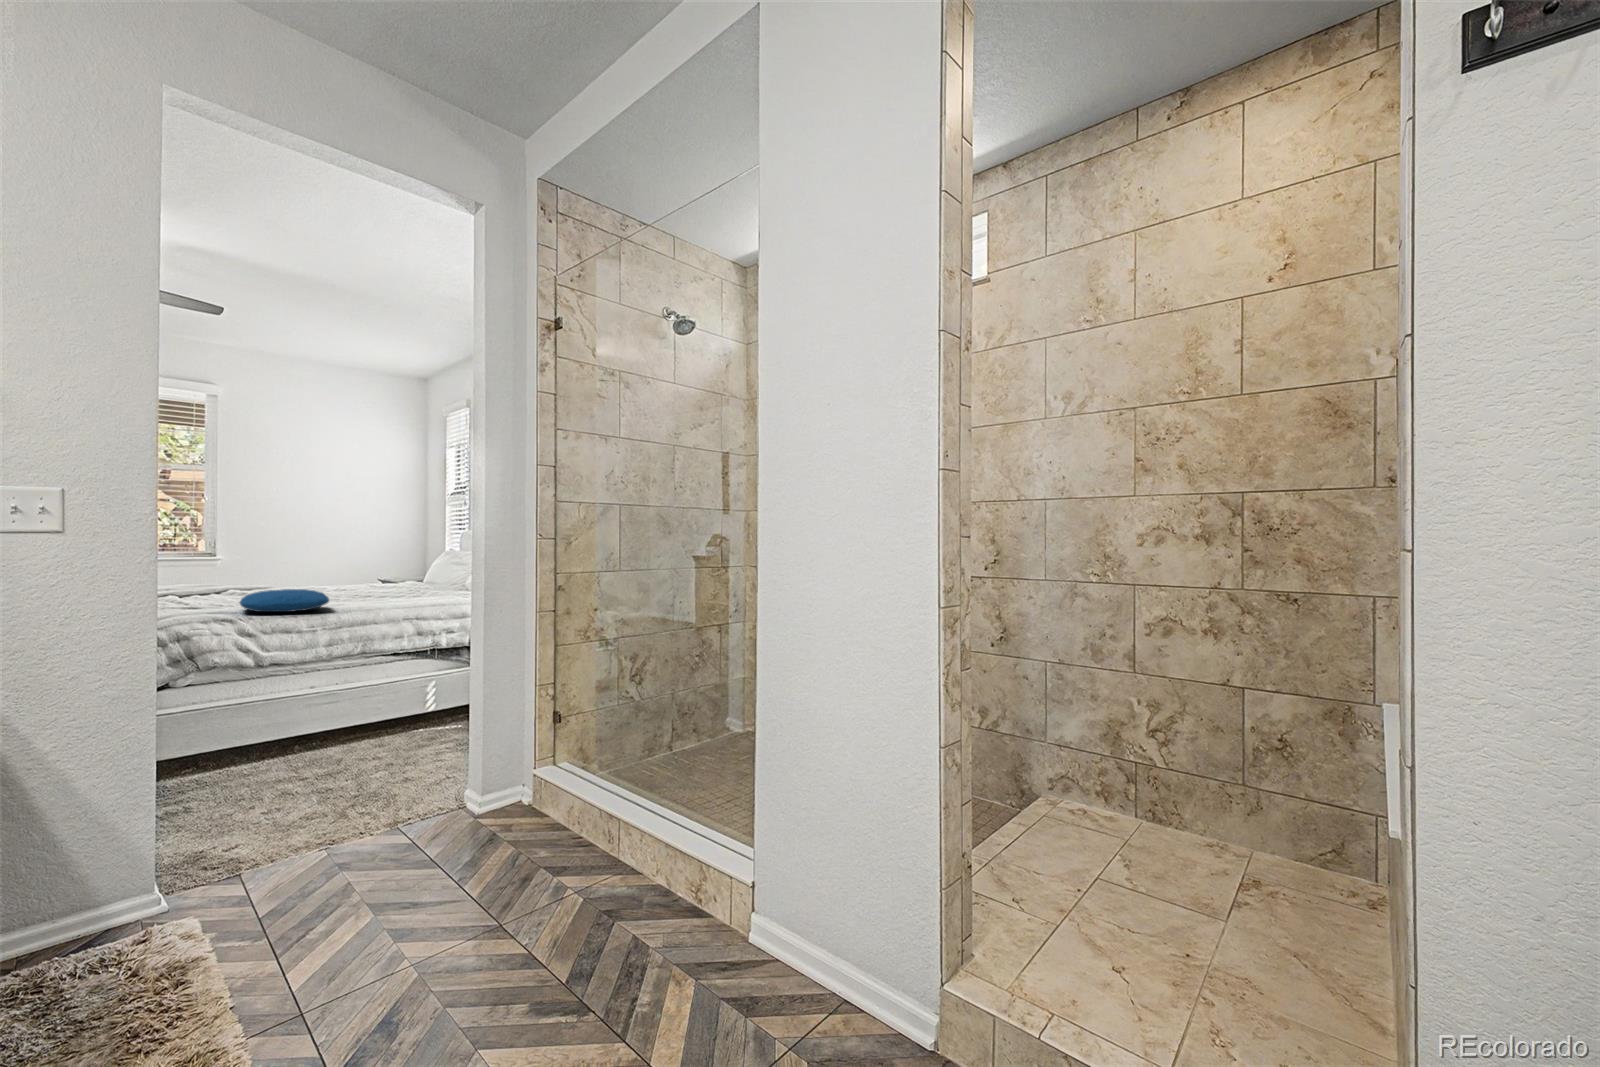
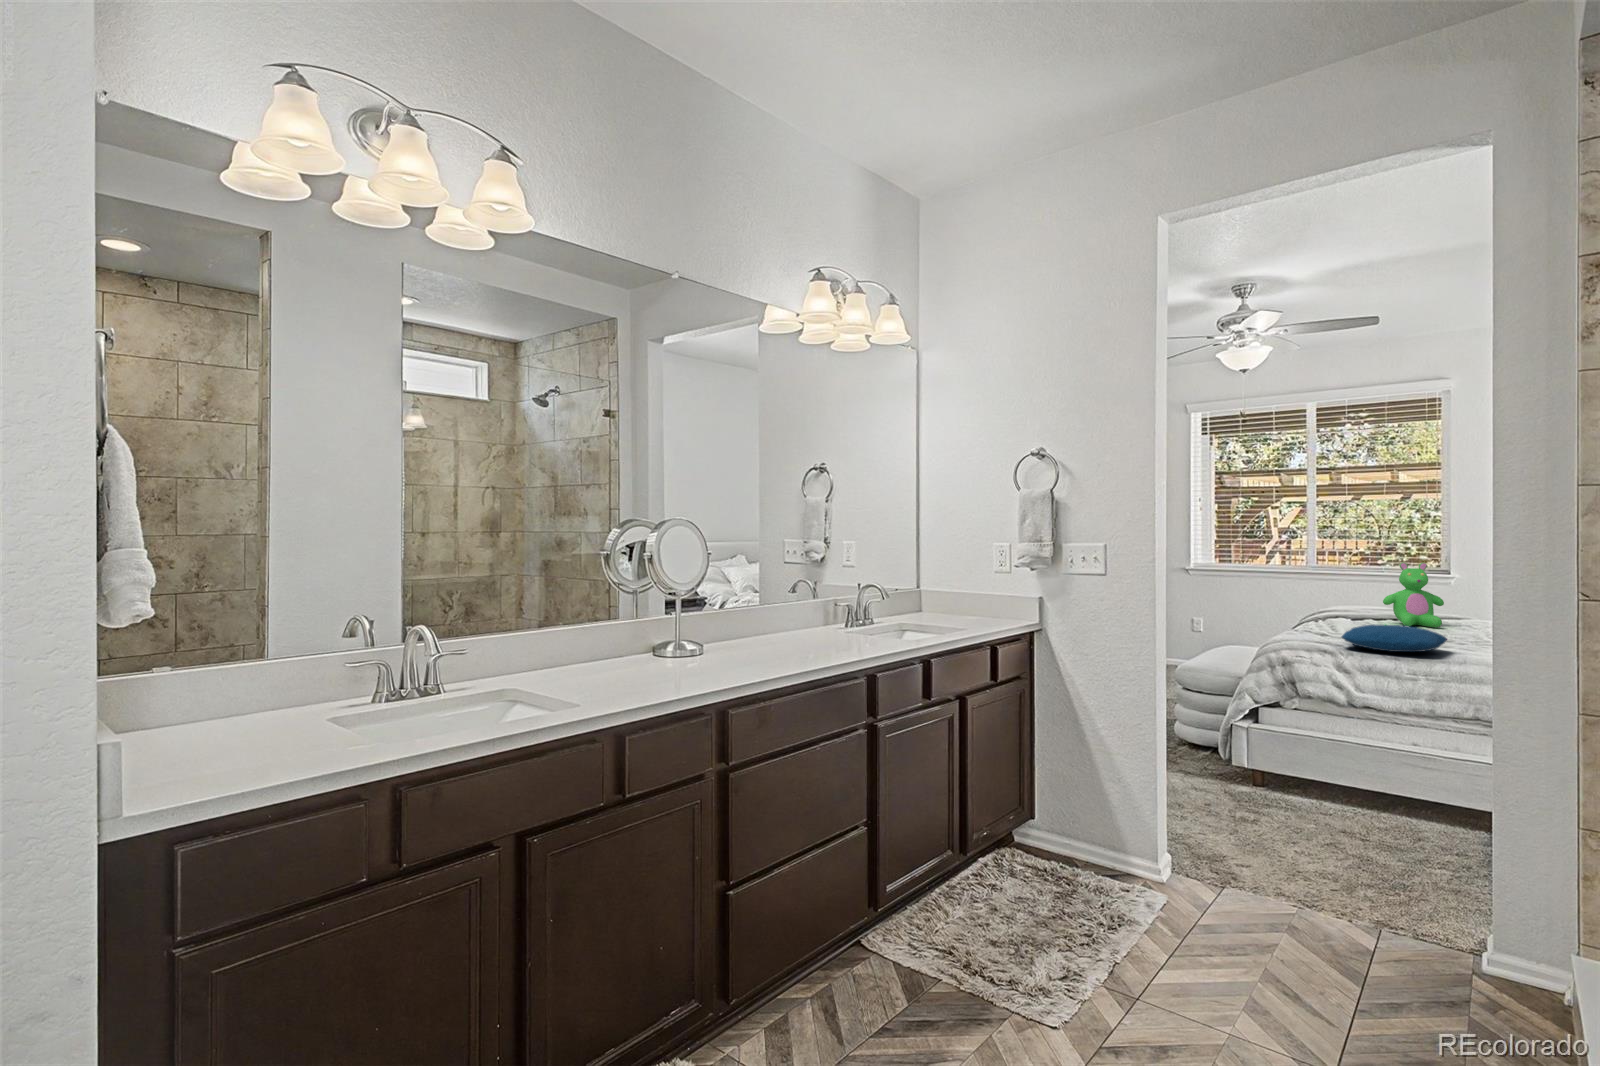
teddy bear: none [218,539,276,595] -> present [1383,563,1444,627]

